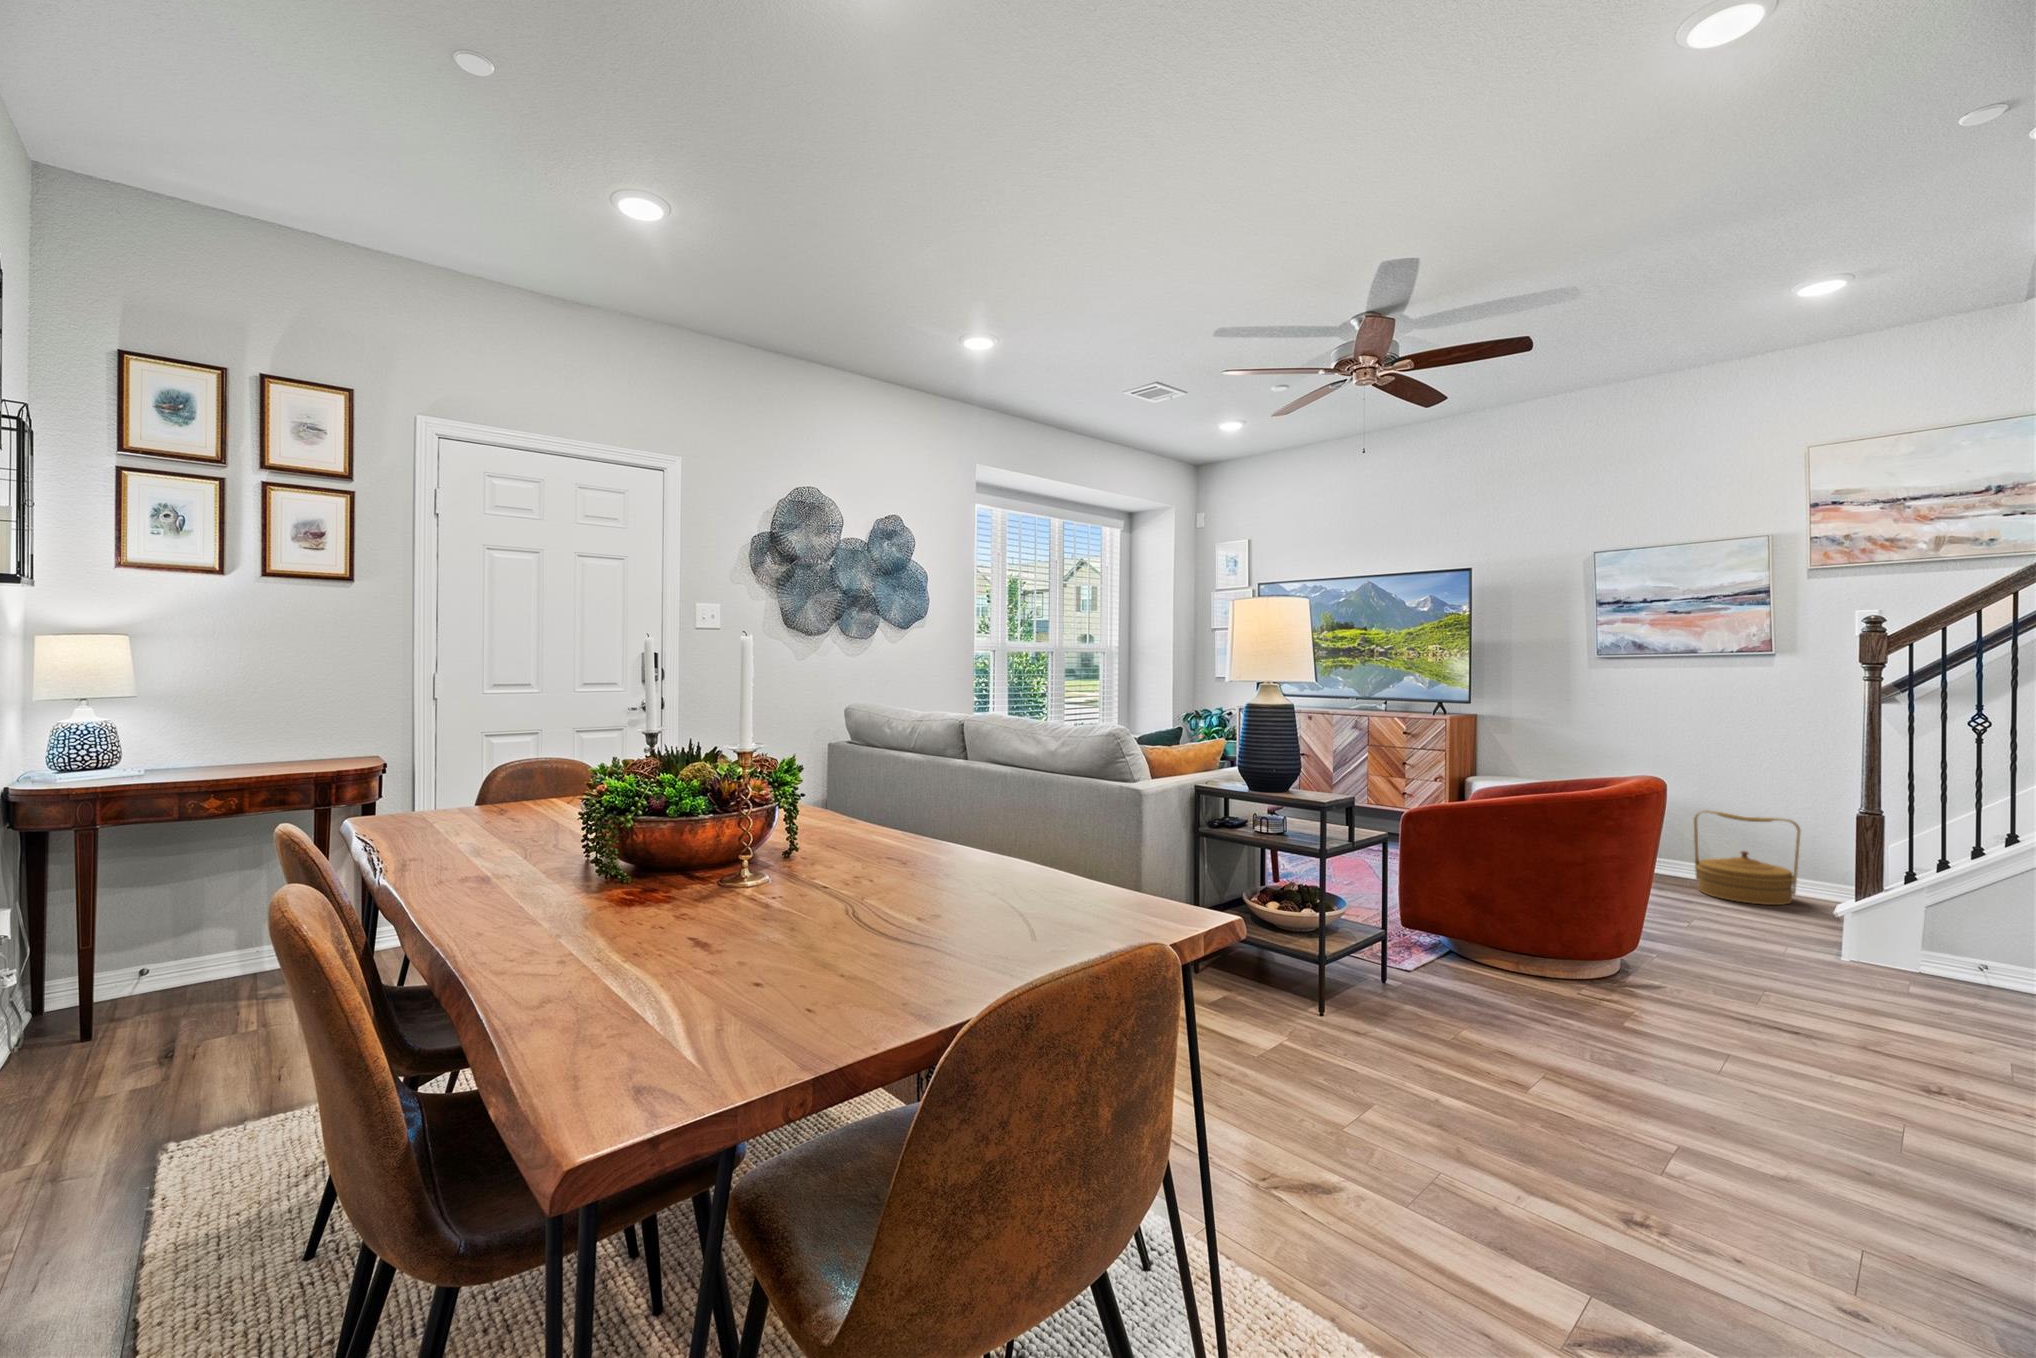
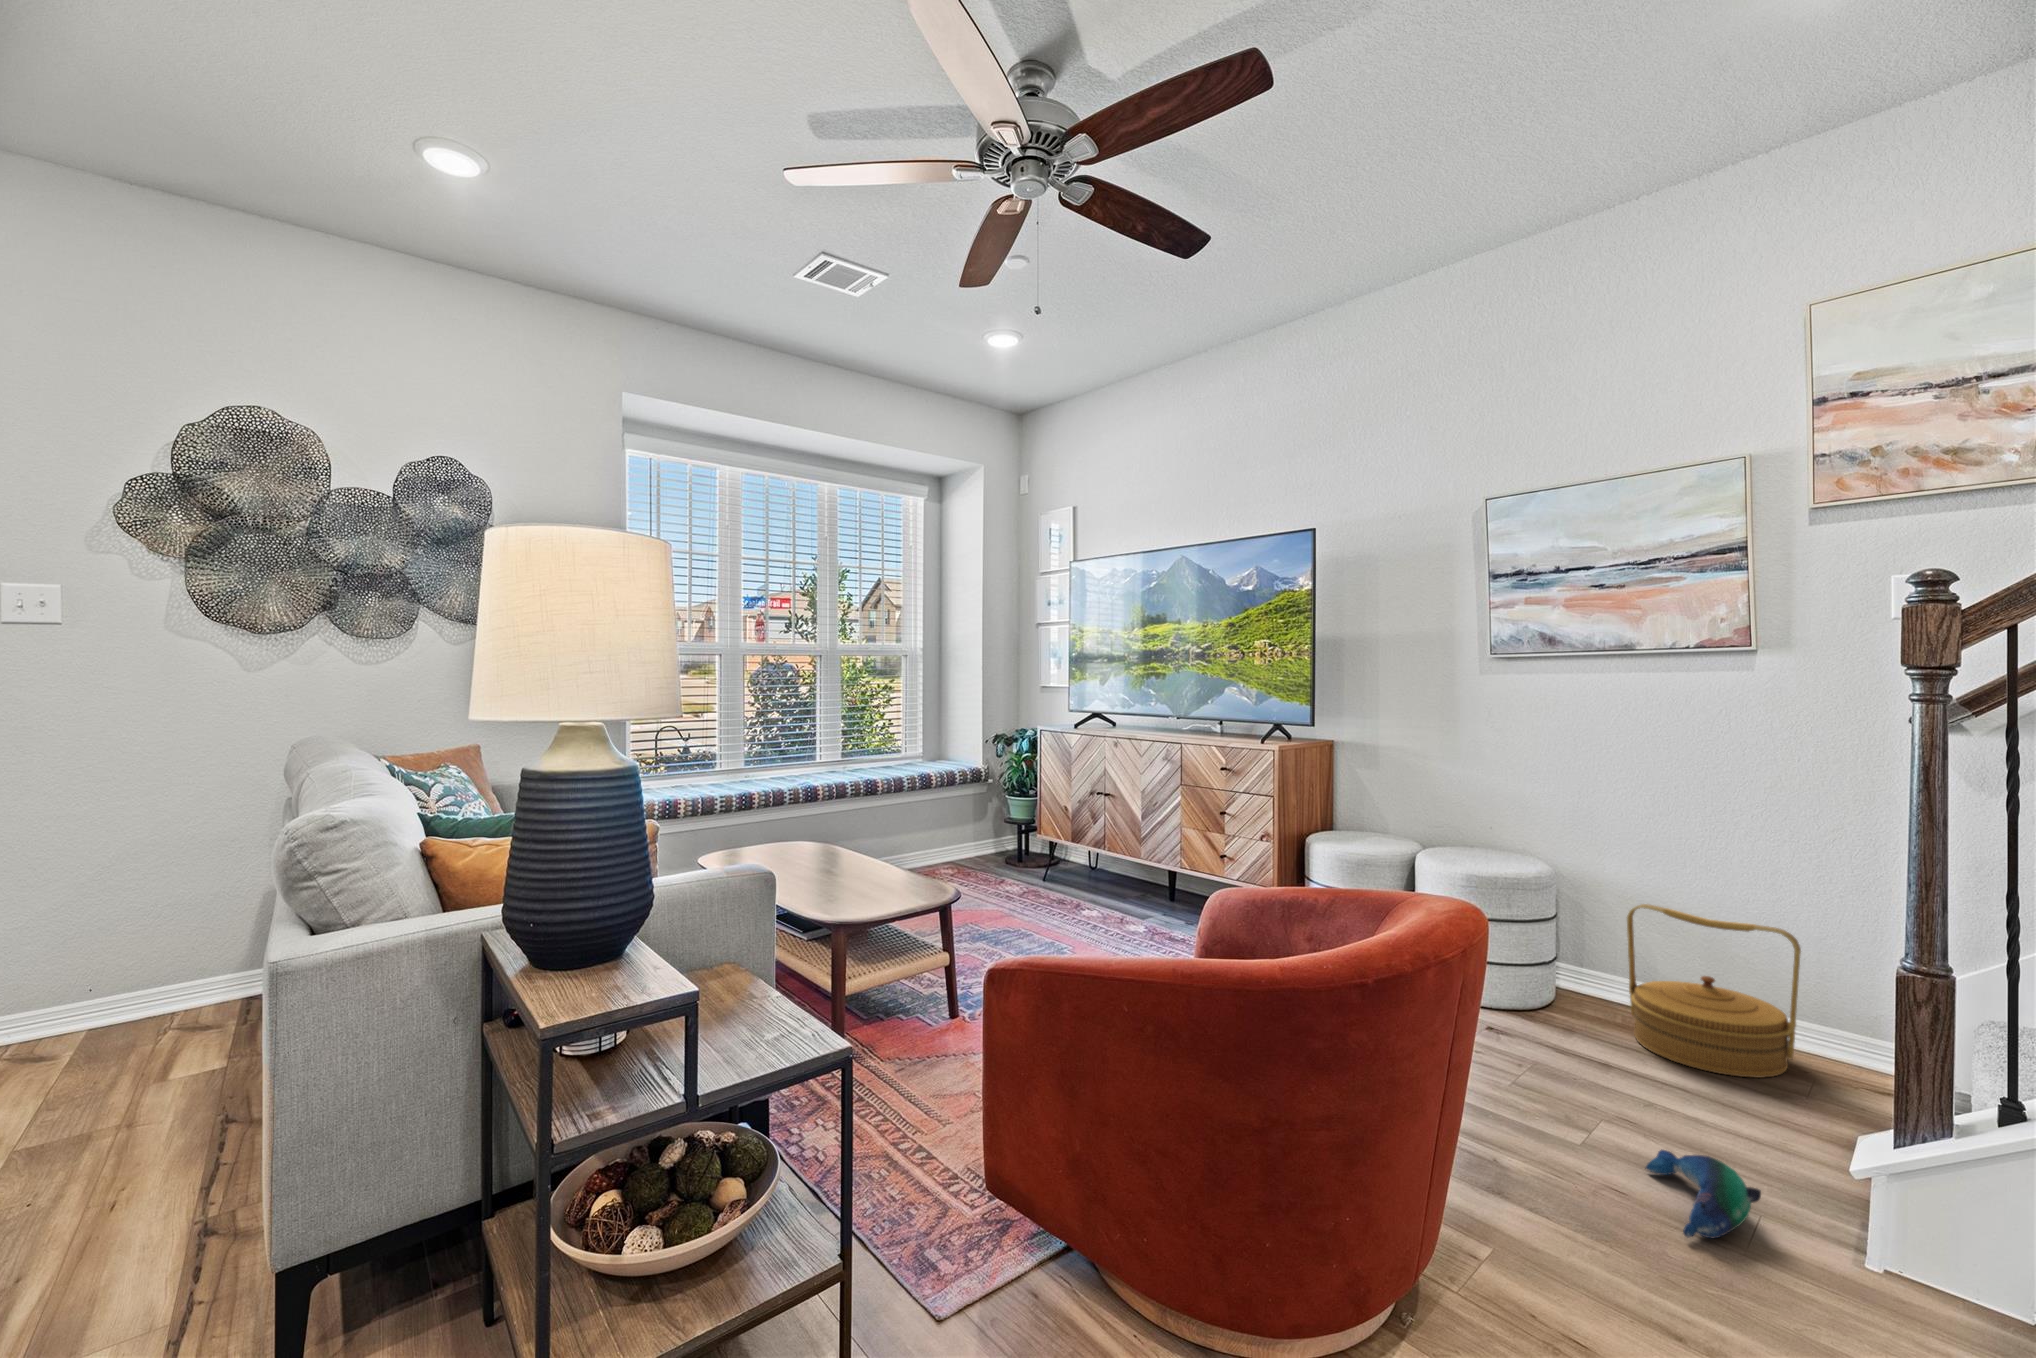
plush toy: none [1722,921,1787,953] -> present [1645,1150,1761,1238]

